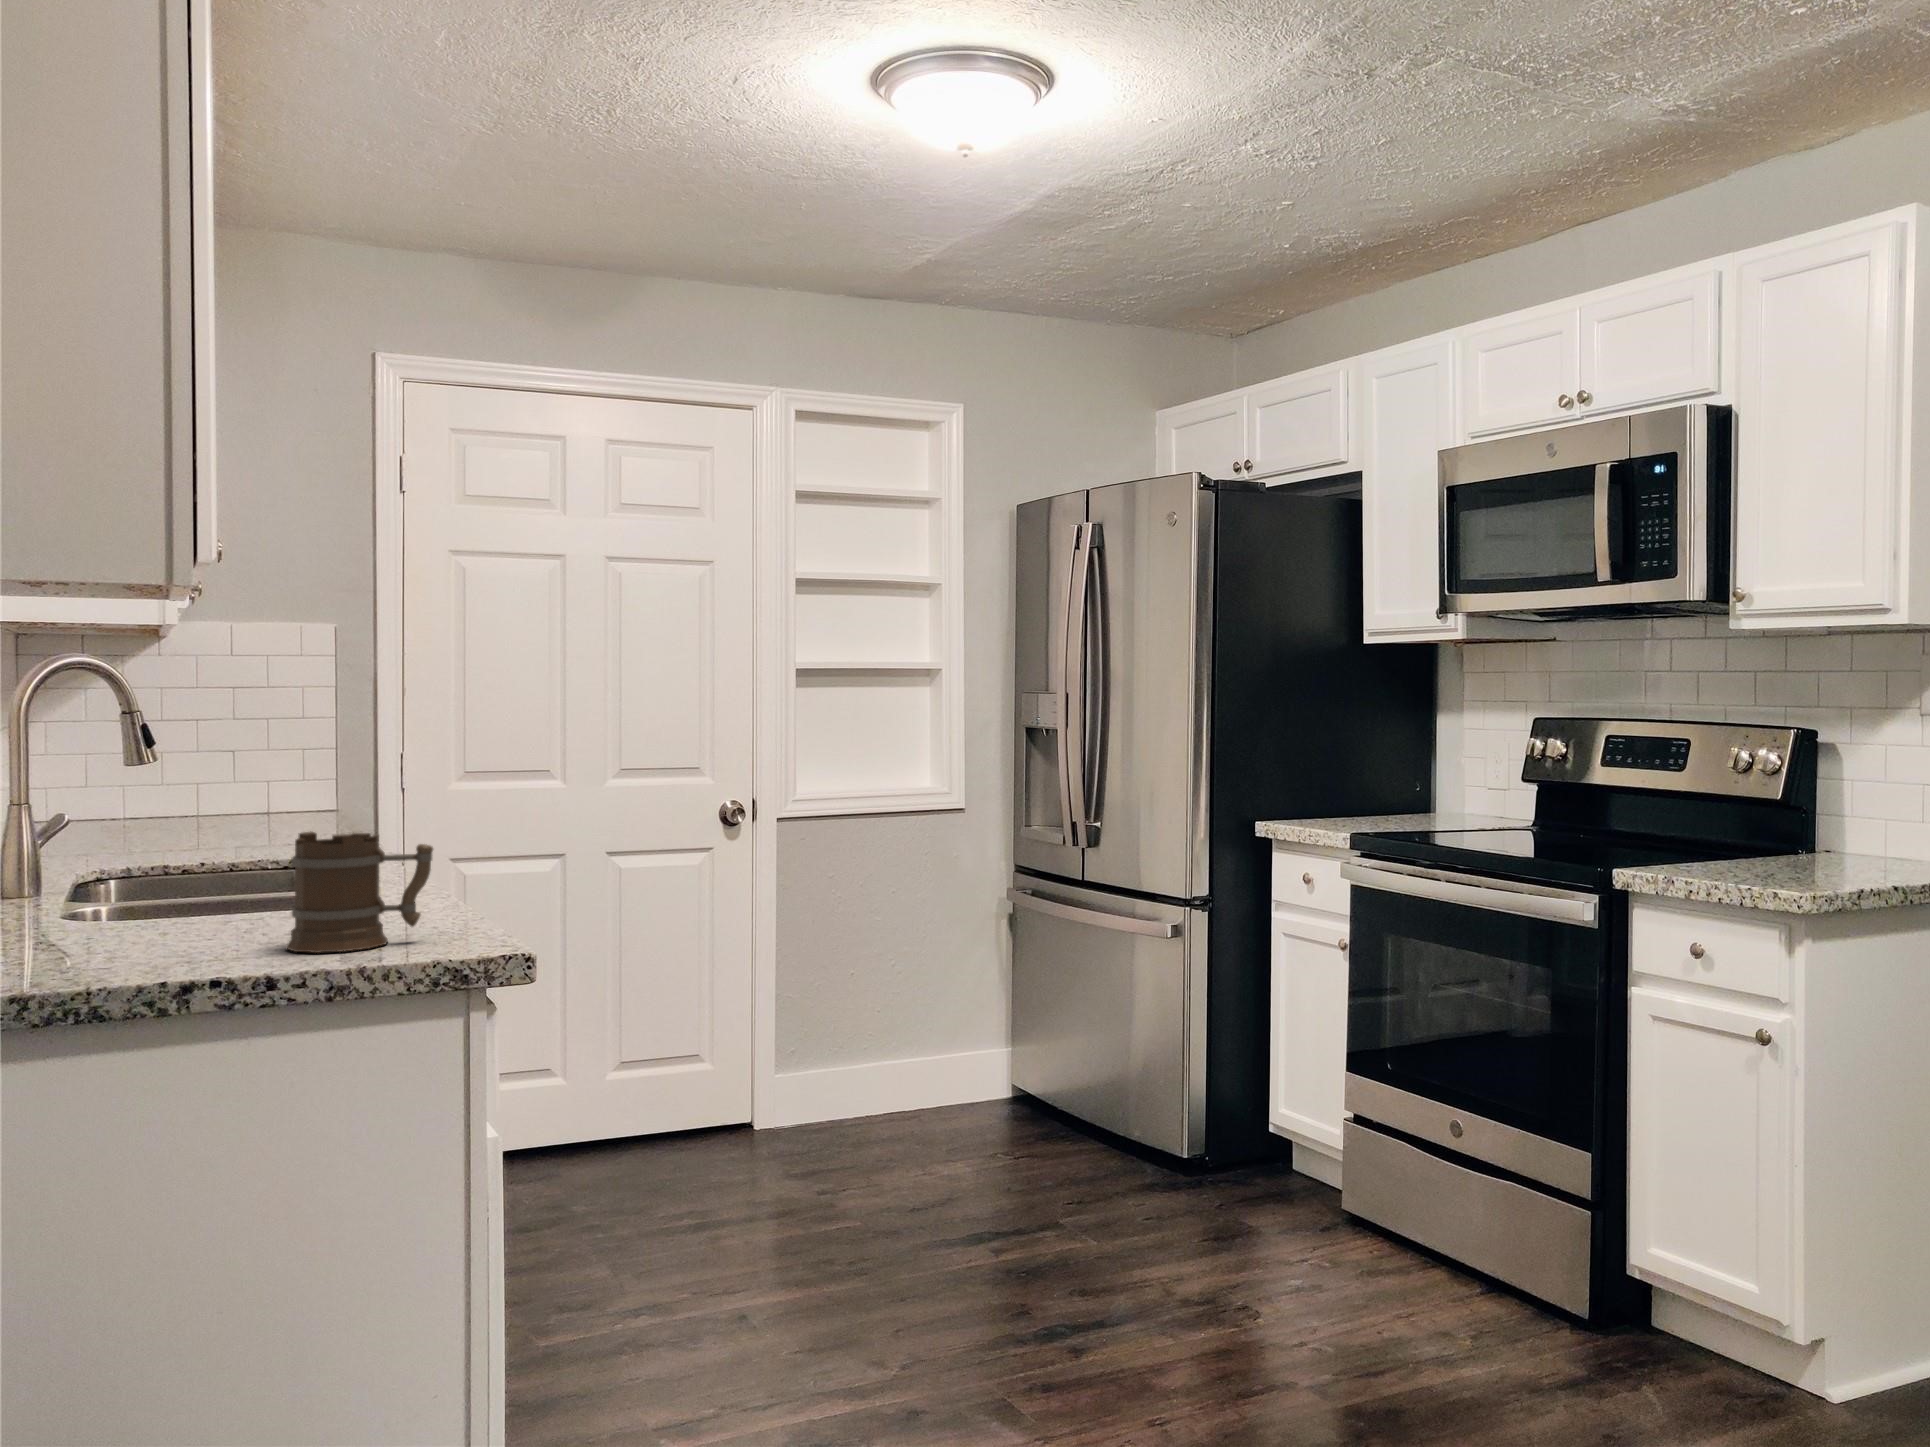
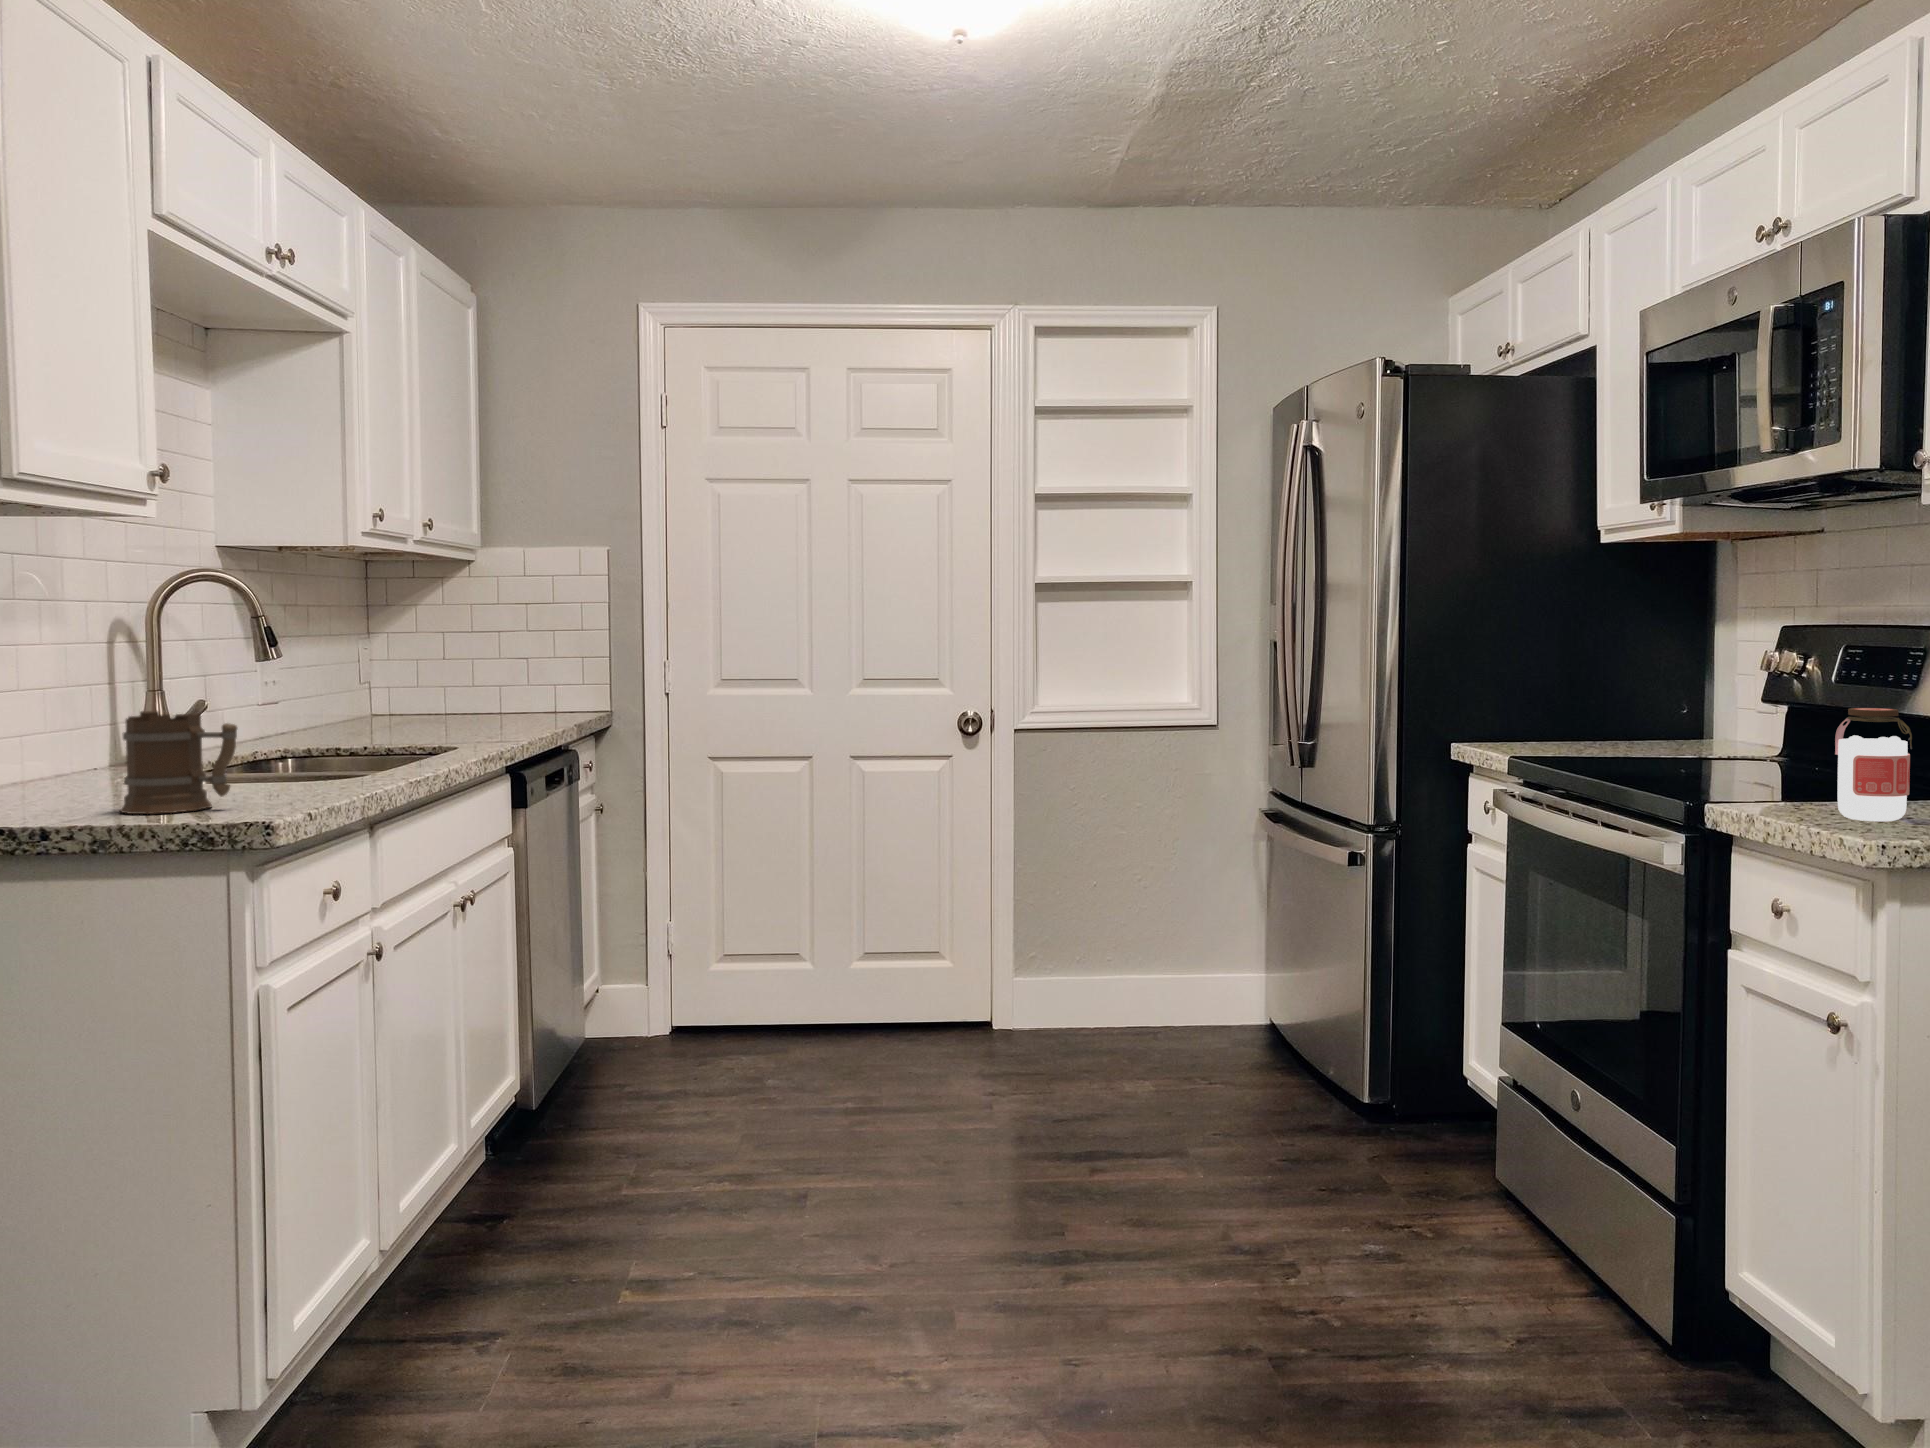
jar: none [1728,791,1786,879] -> present [1835,708,1912,821]

